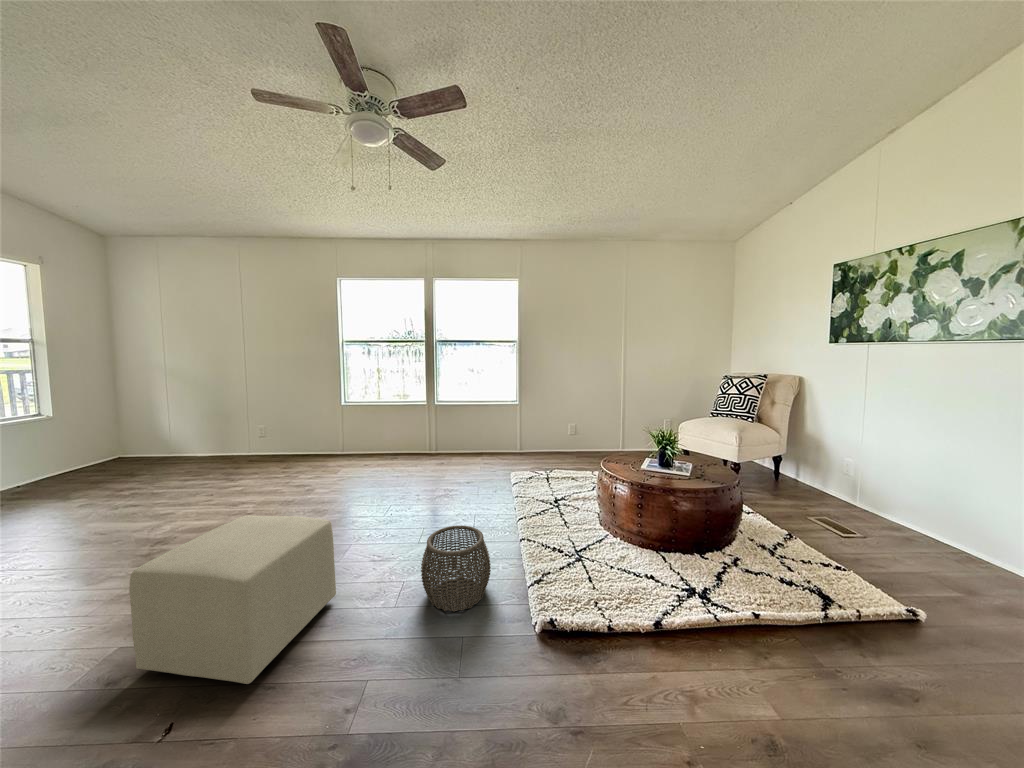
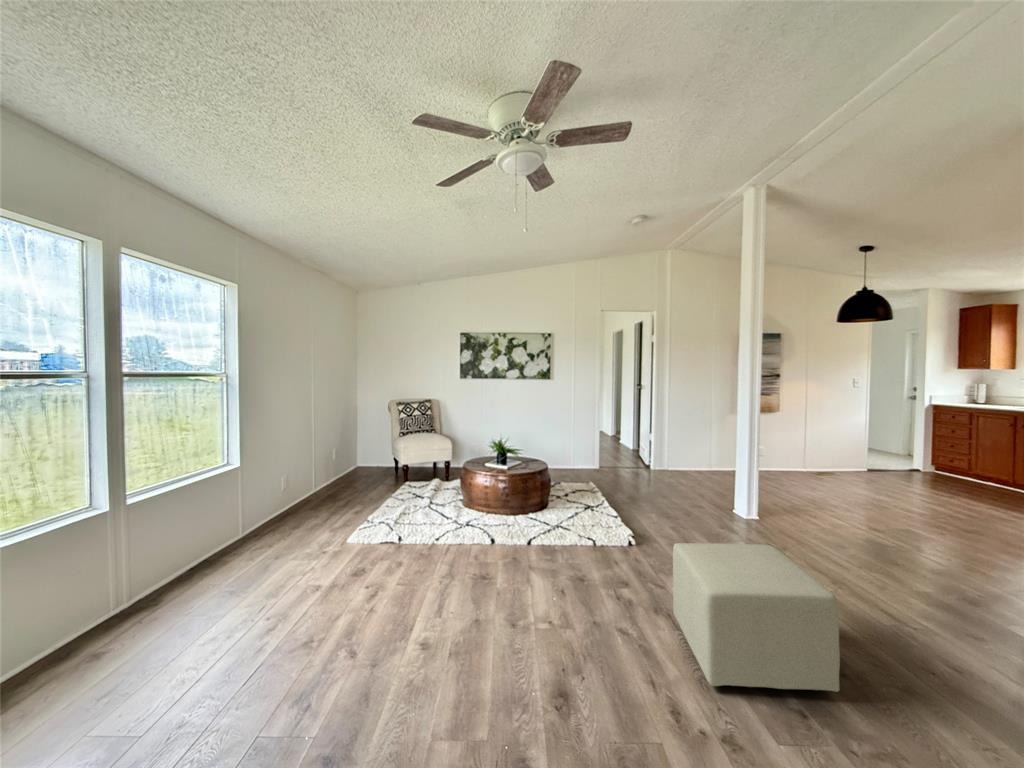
woven basket: present [421,525,491,612] -> none [603,516,656,575]

